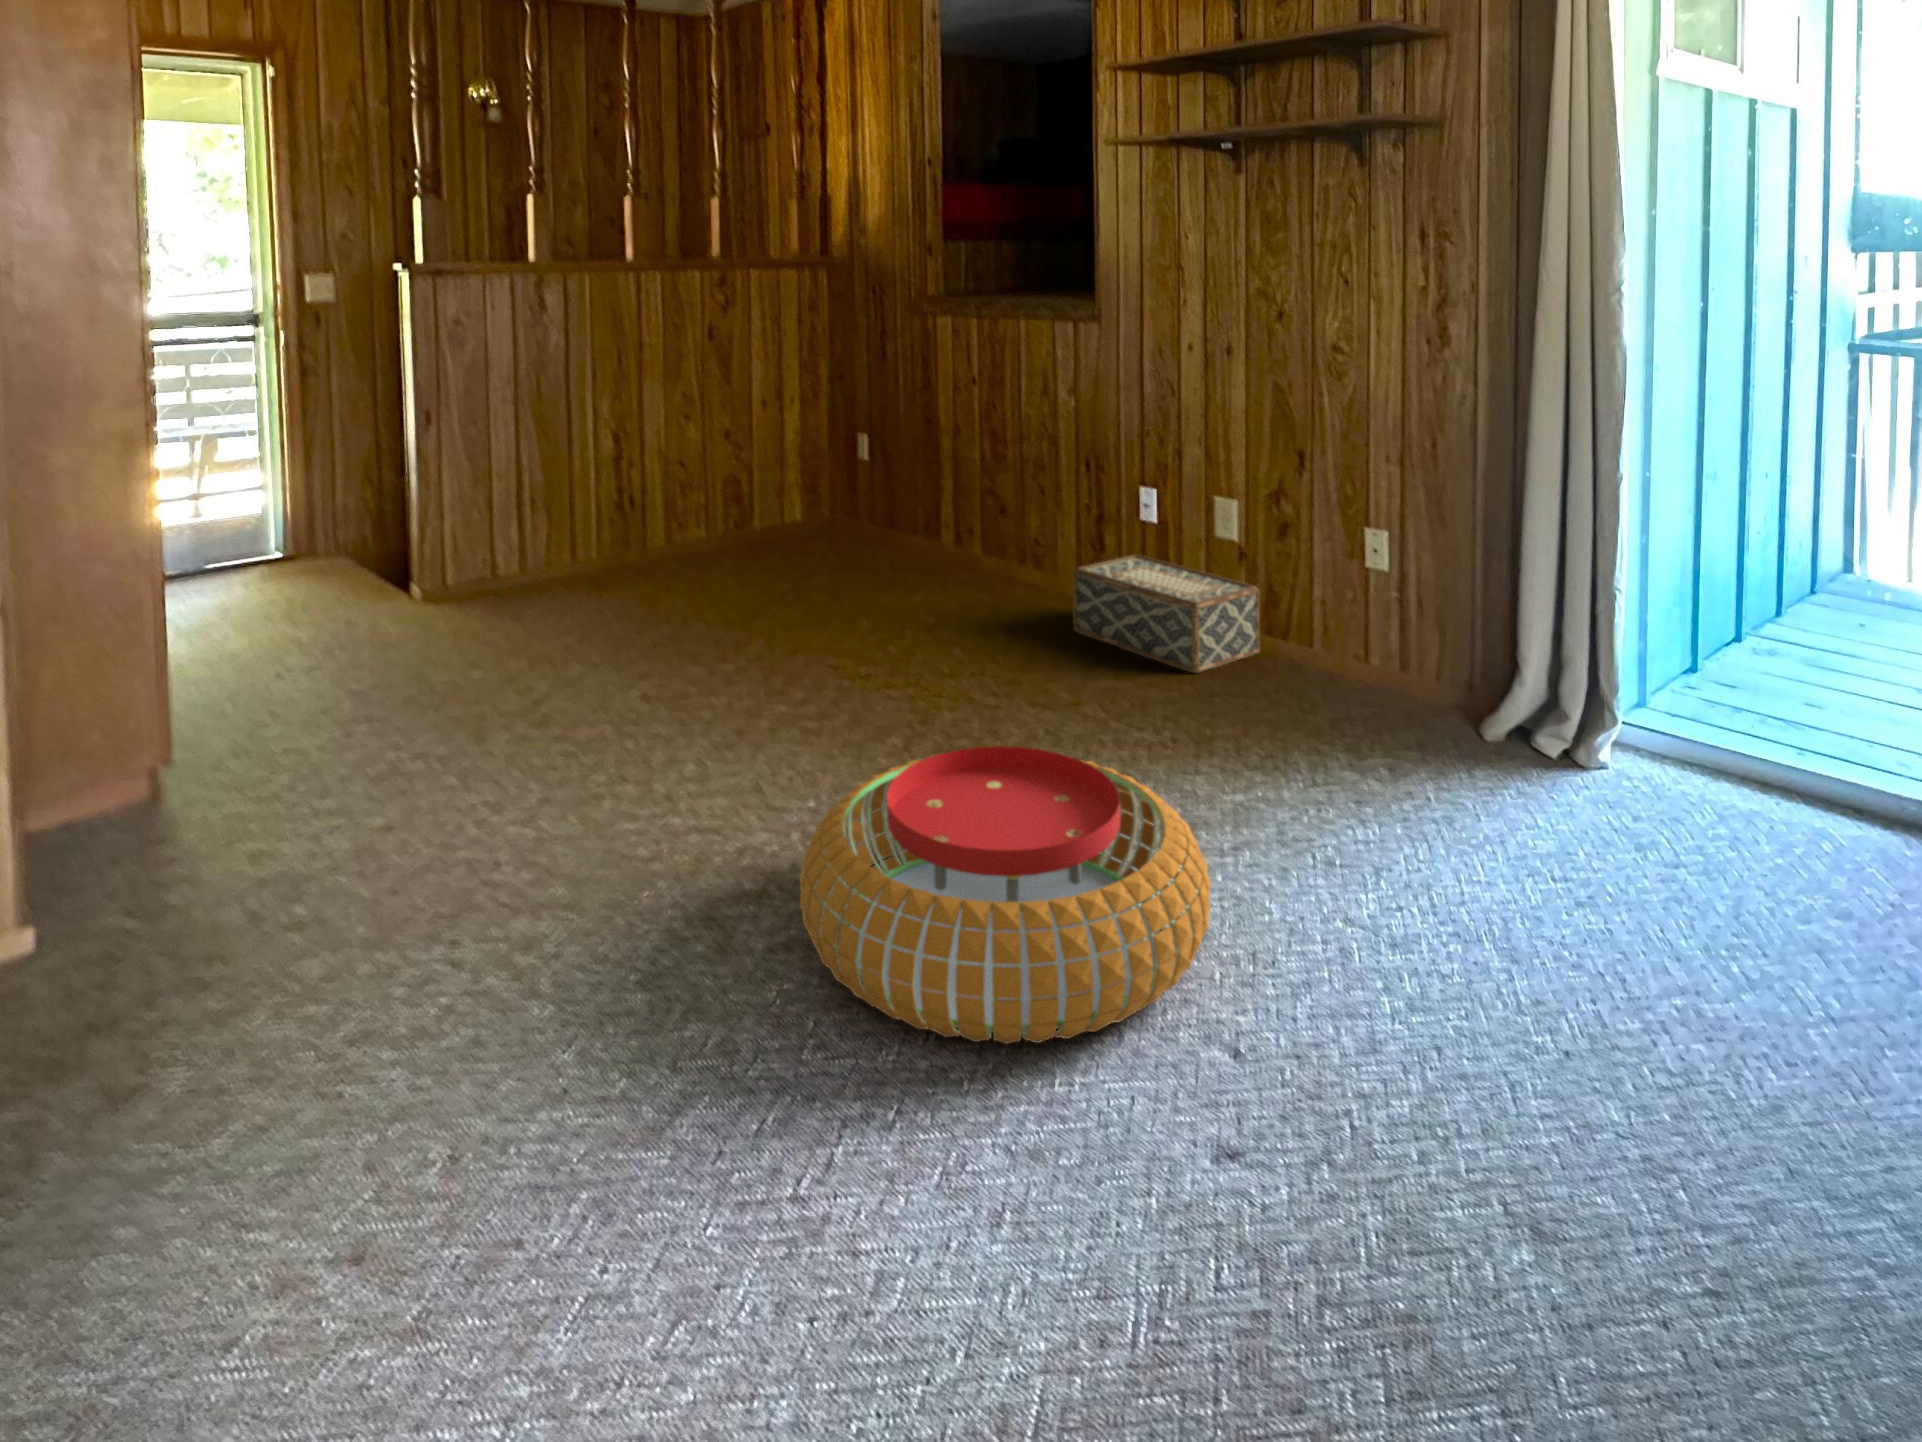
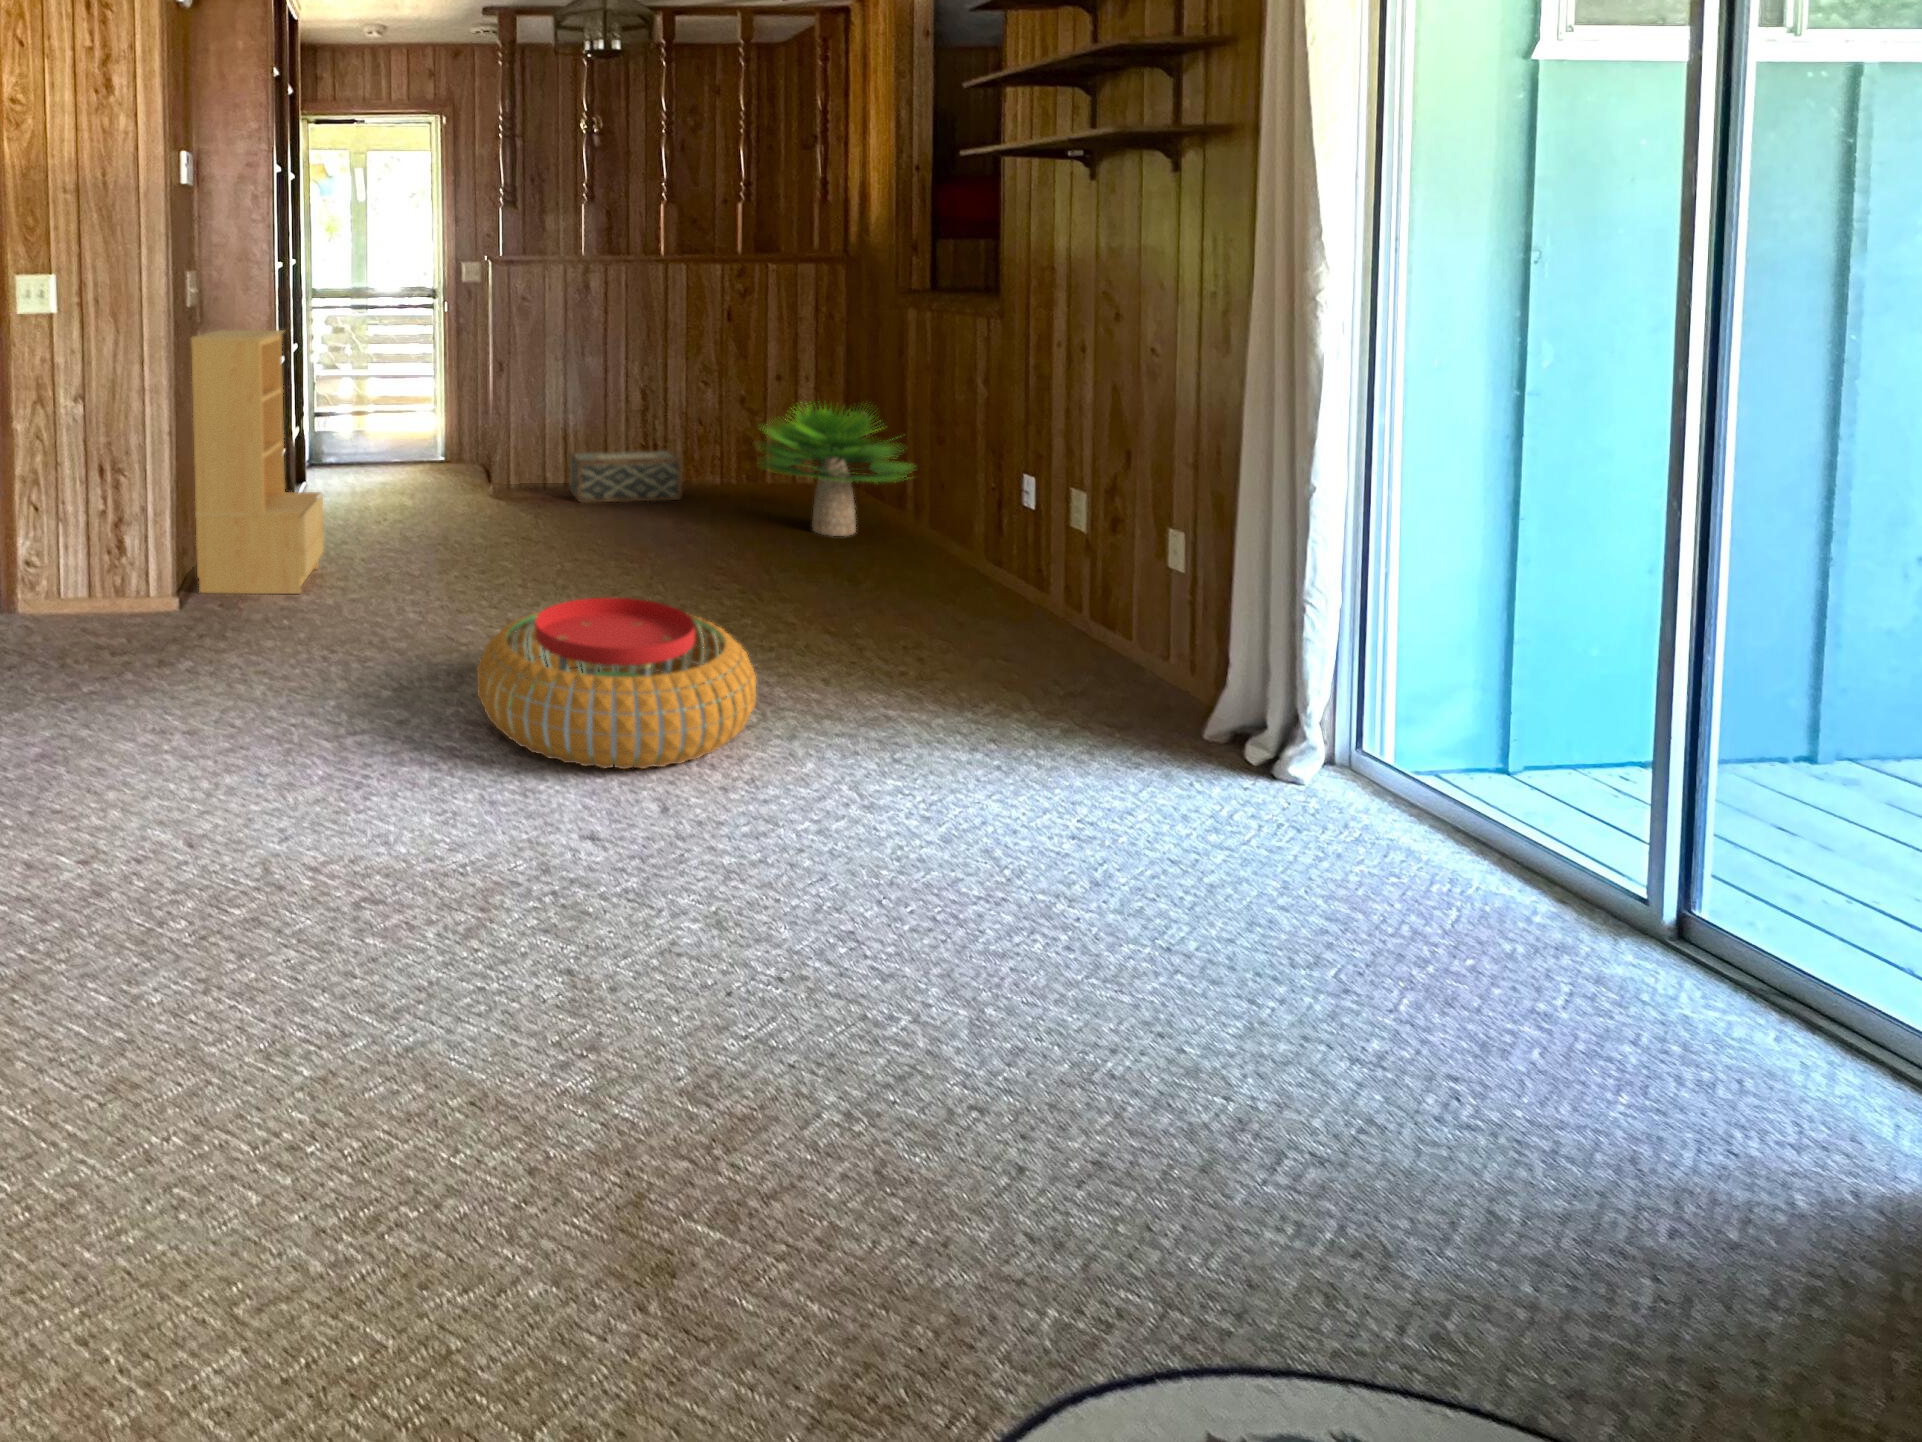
bookshelf: none [23,393,285,906] -> present [191,330,324,594]
potted plant: none [804,425,997,590] -> present [760,403,913,536]
woven basket: present [1073,555,1260,673] -> present [569,450,681,503]

